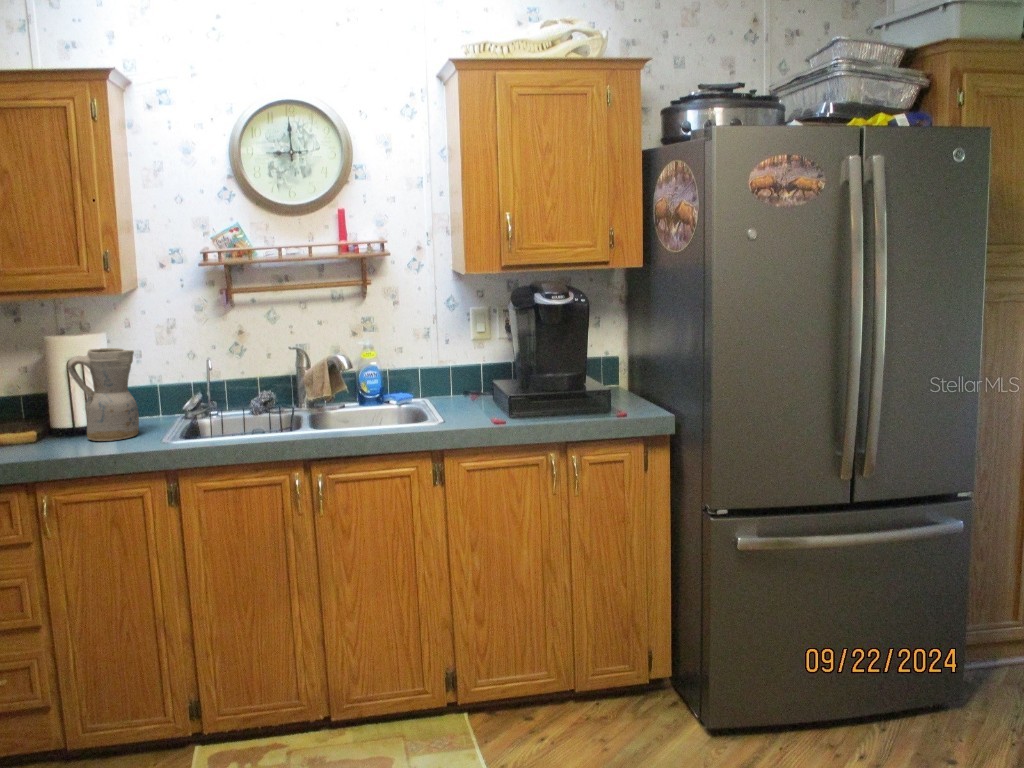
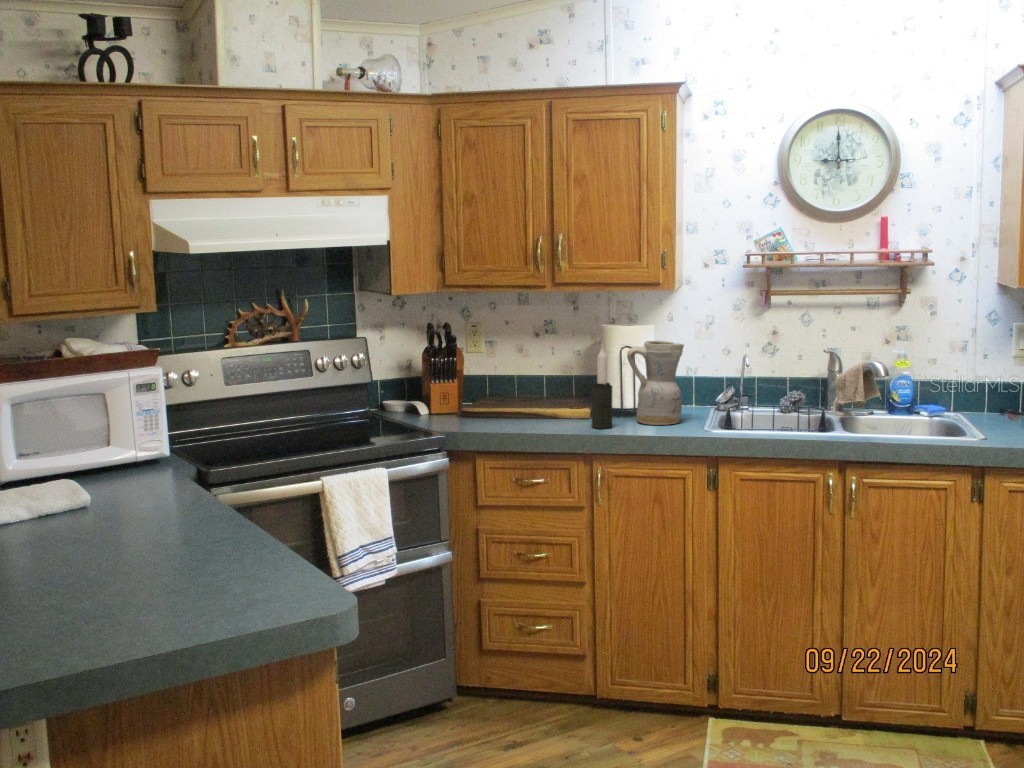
candle: none [24,357,54,453] -> present [592,345,612,429]

